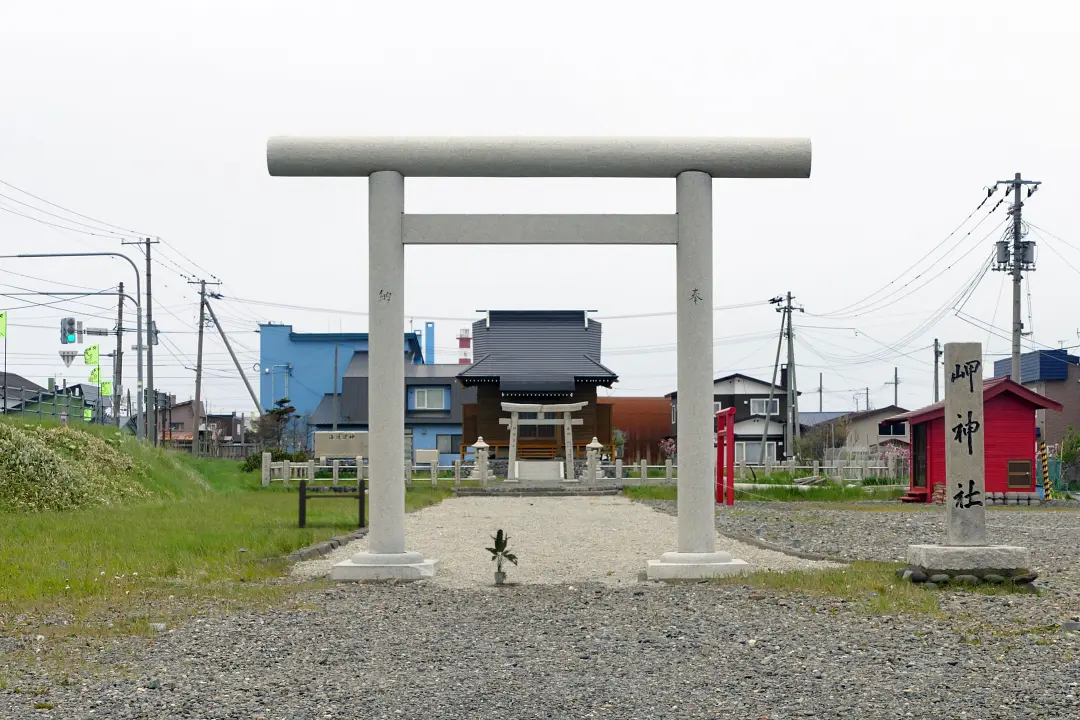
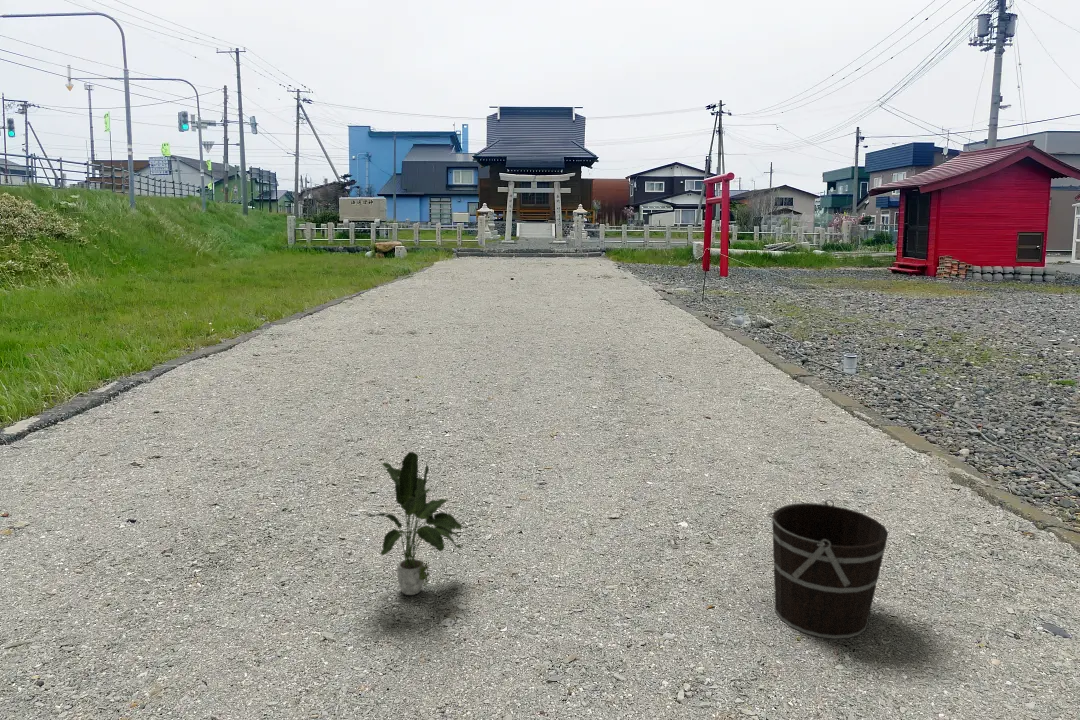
bench: present [298,479,365,528] -> none [222,253,315,316]
bucket: none [631,546,670,588] -> present [768,500,888,639]

